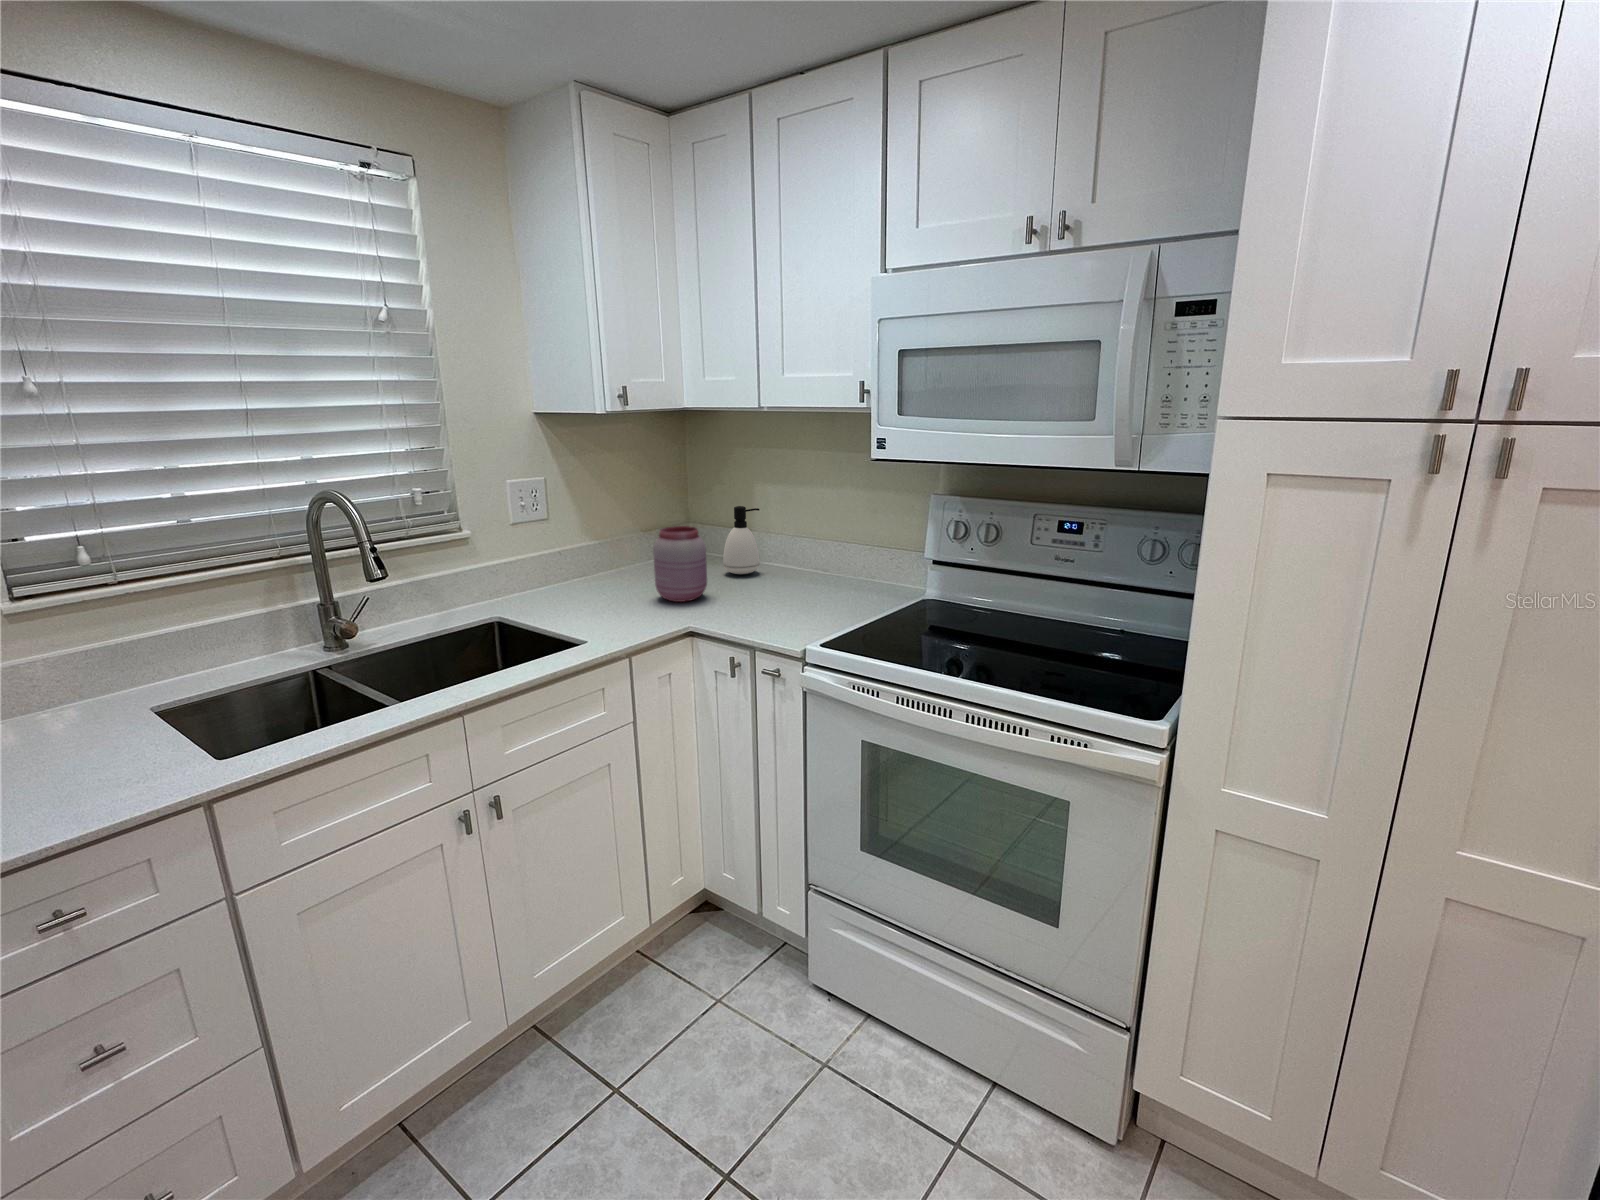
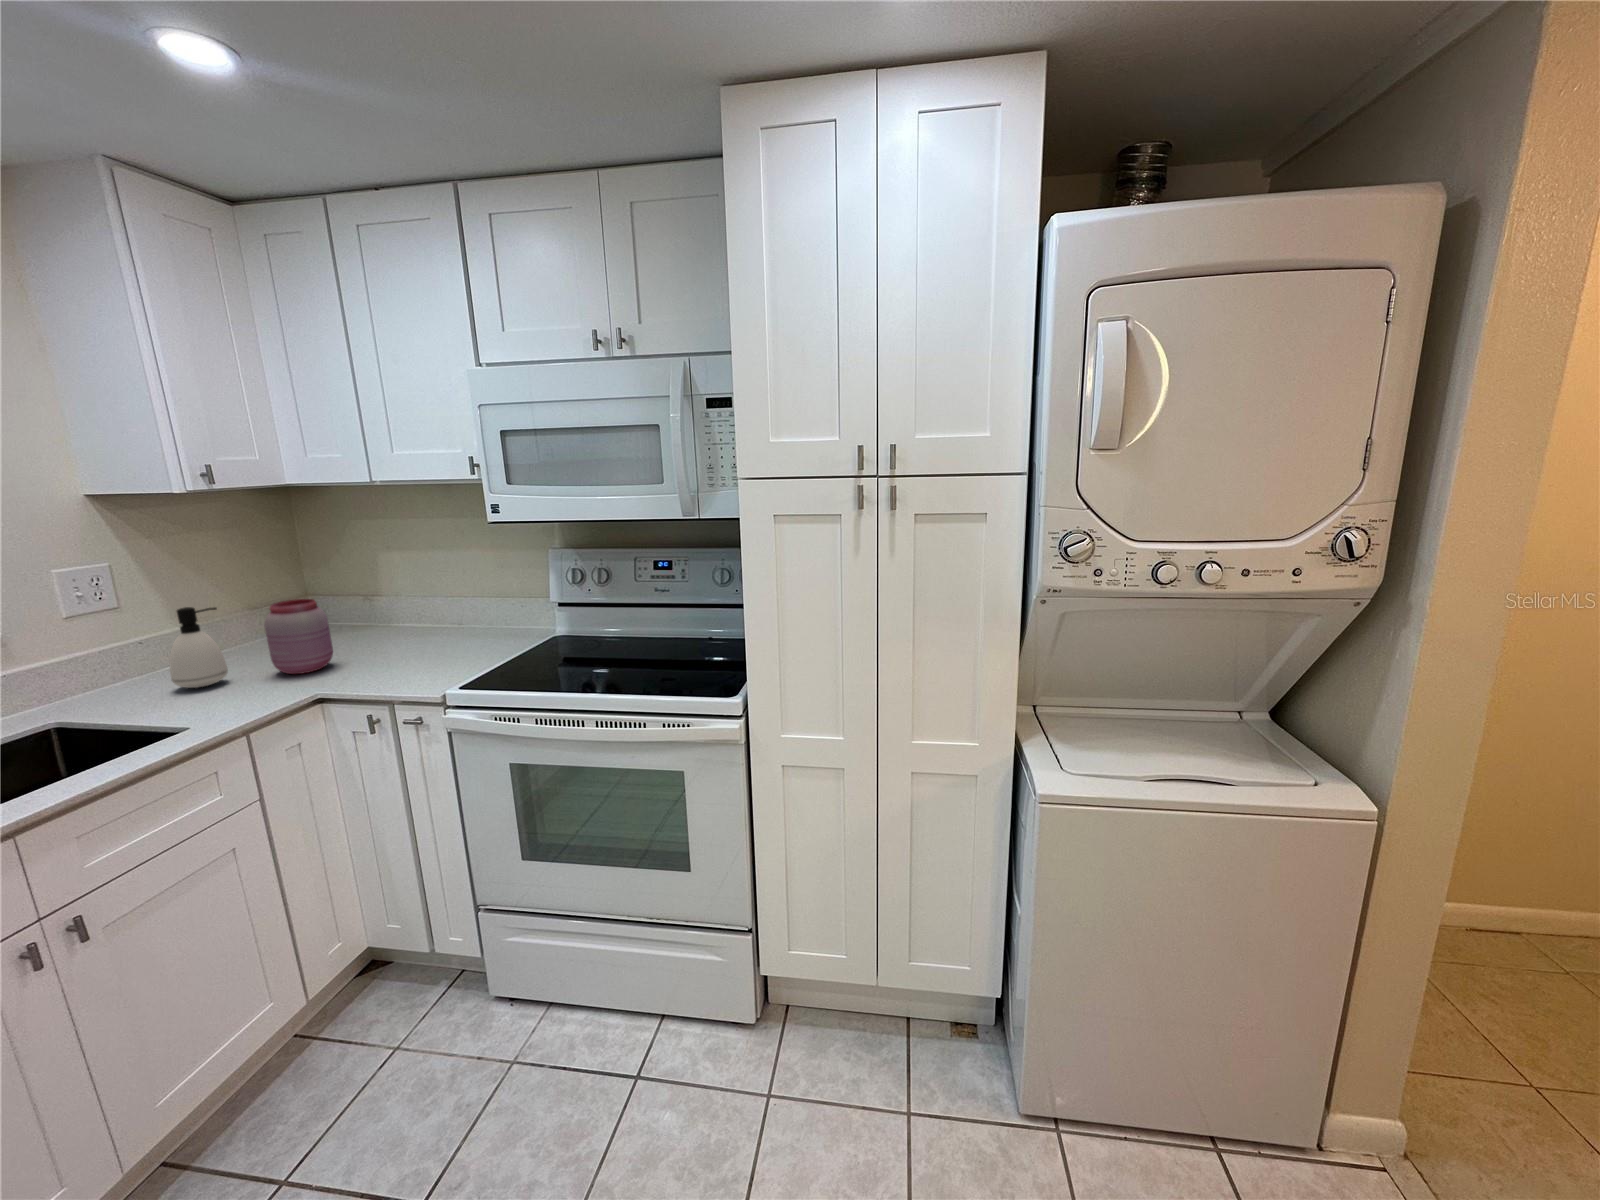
soap dispenser: present [723,506,760,574] -> present [170,607,228,688]

